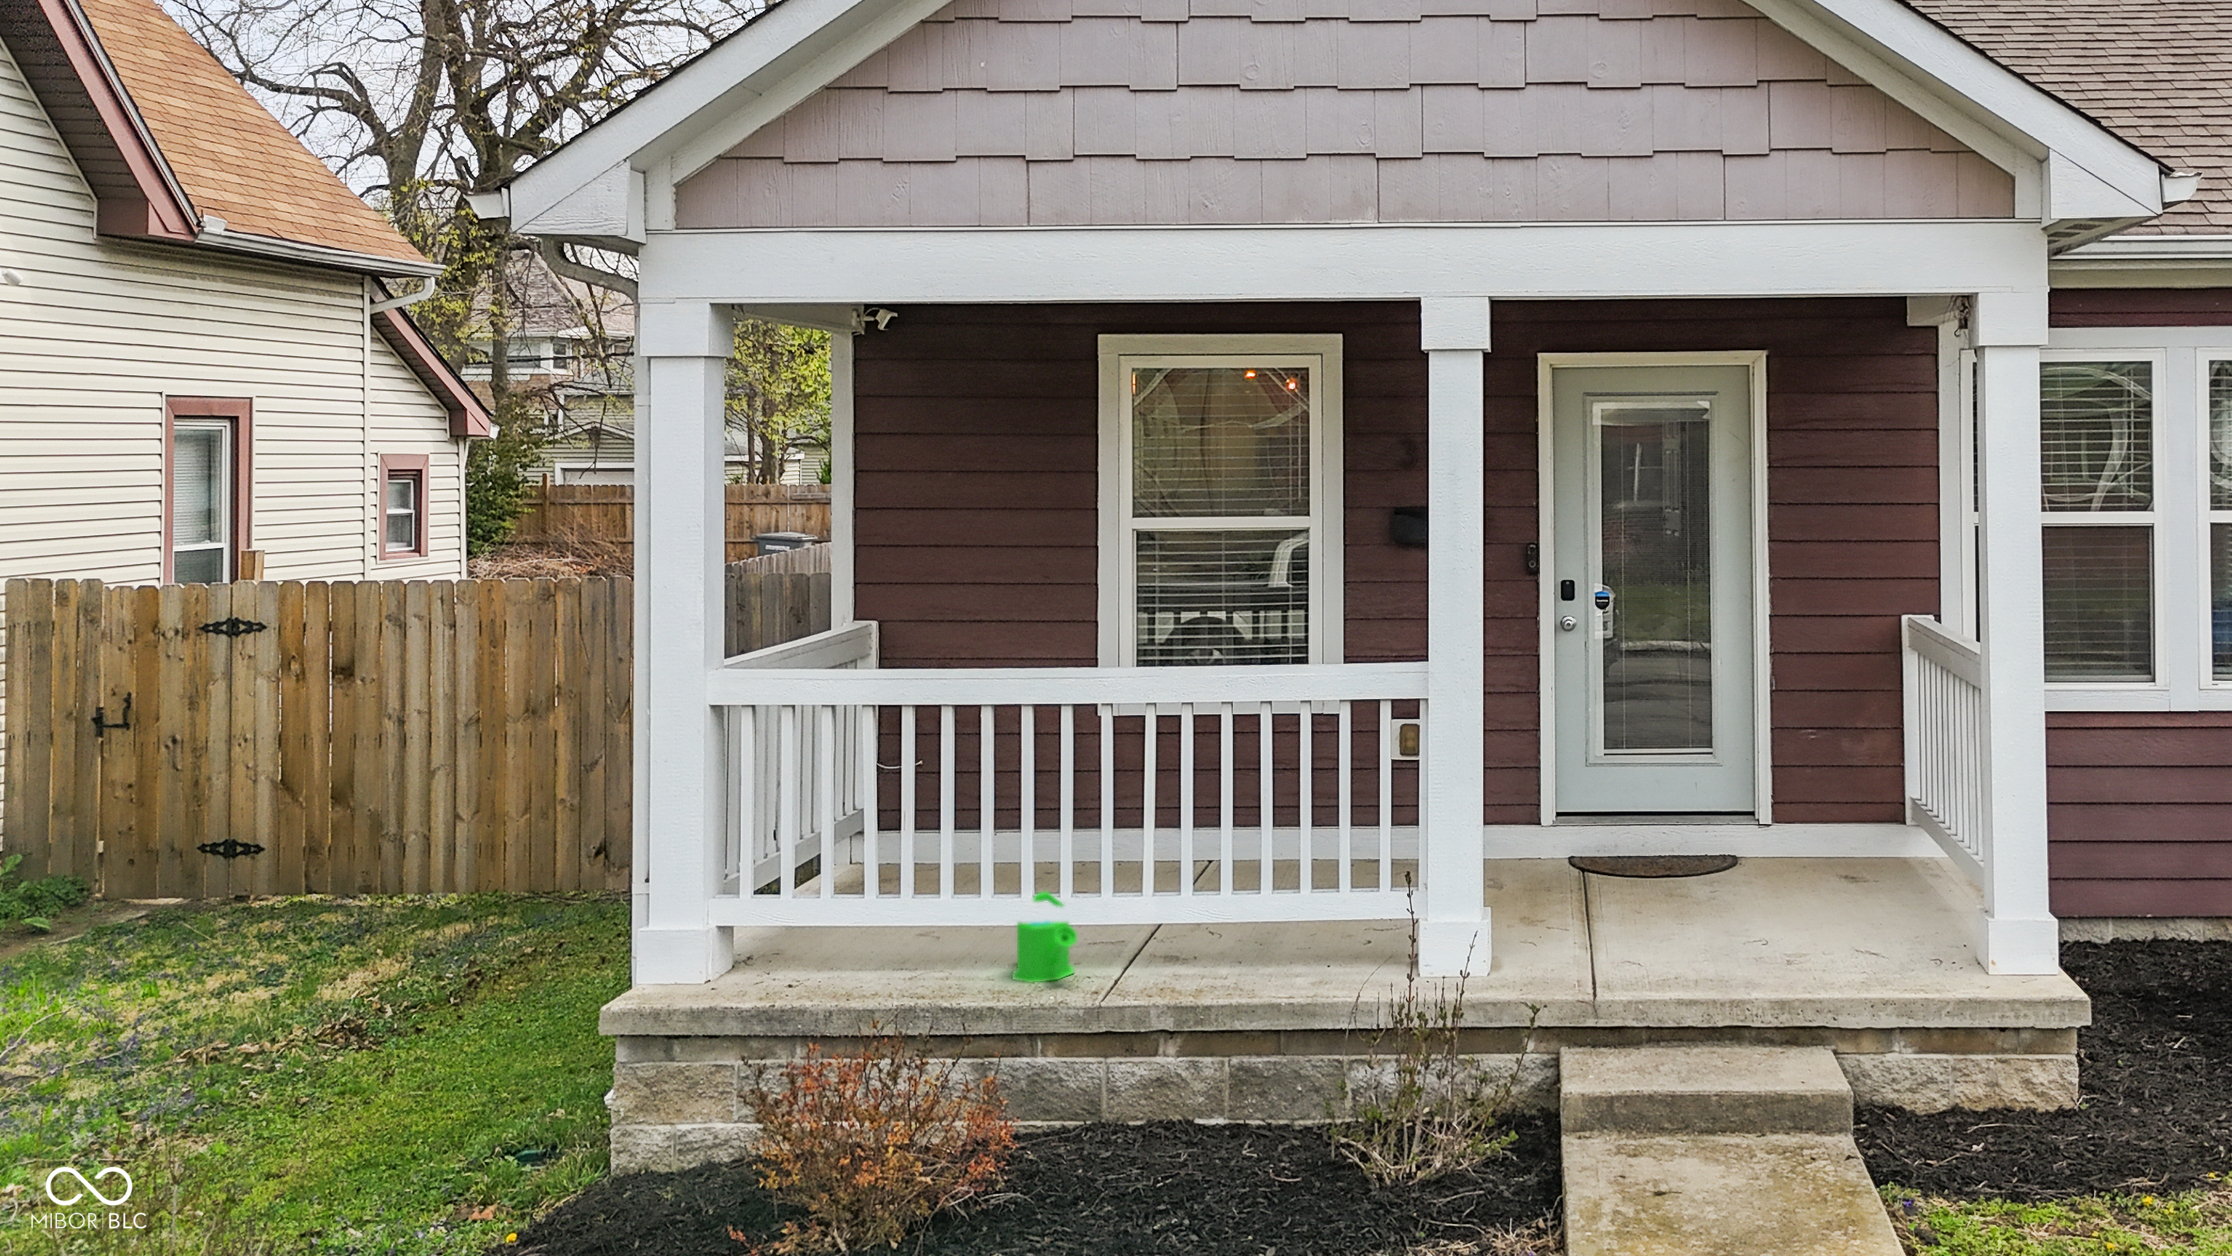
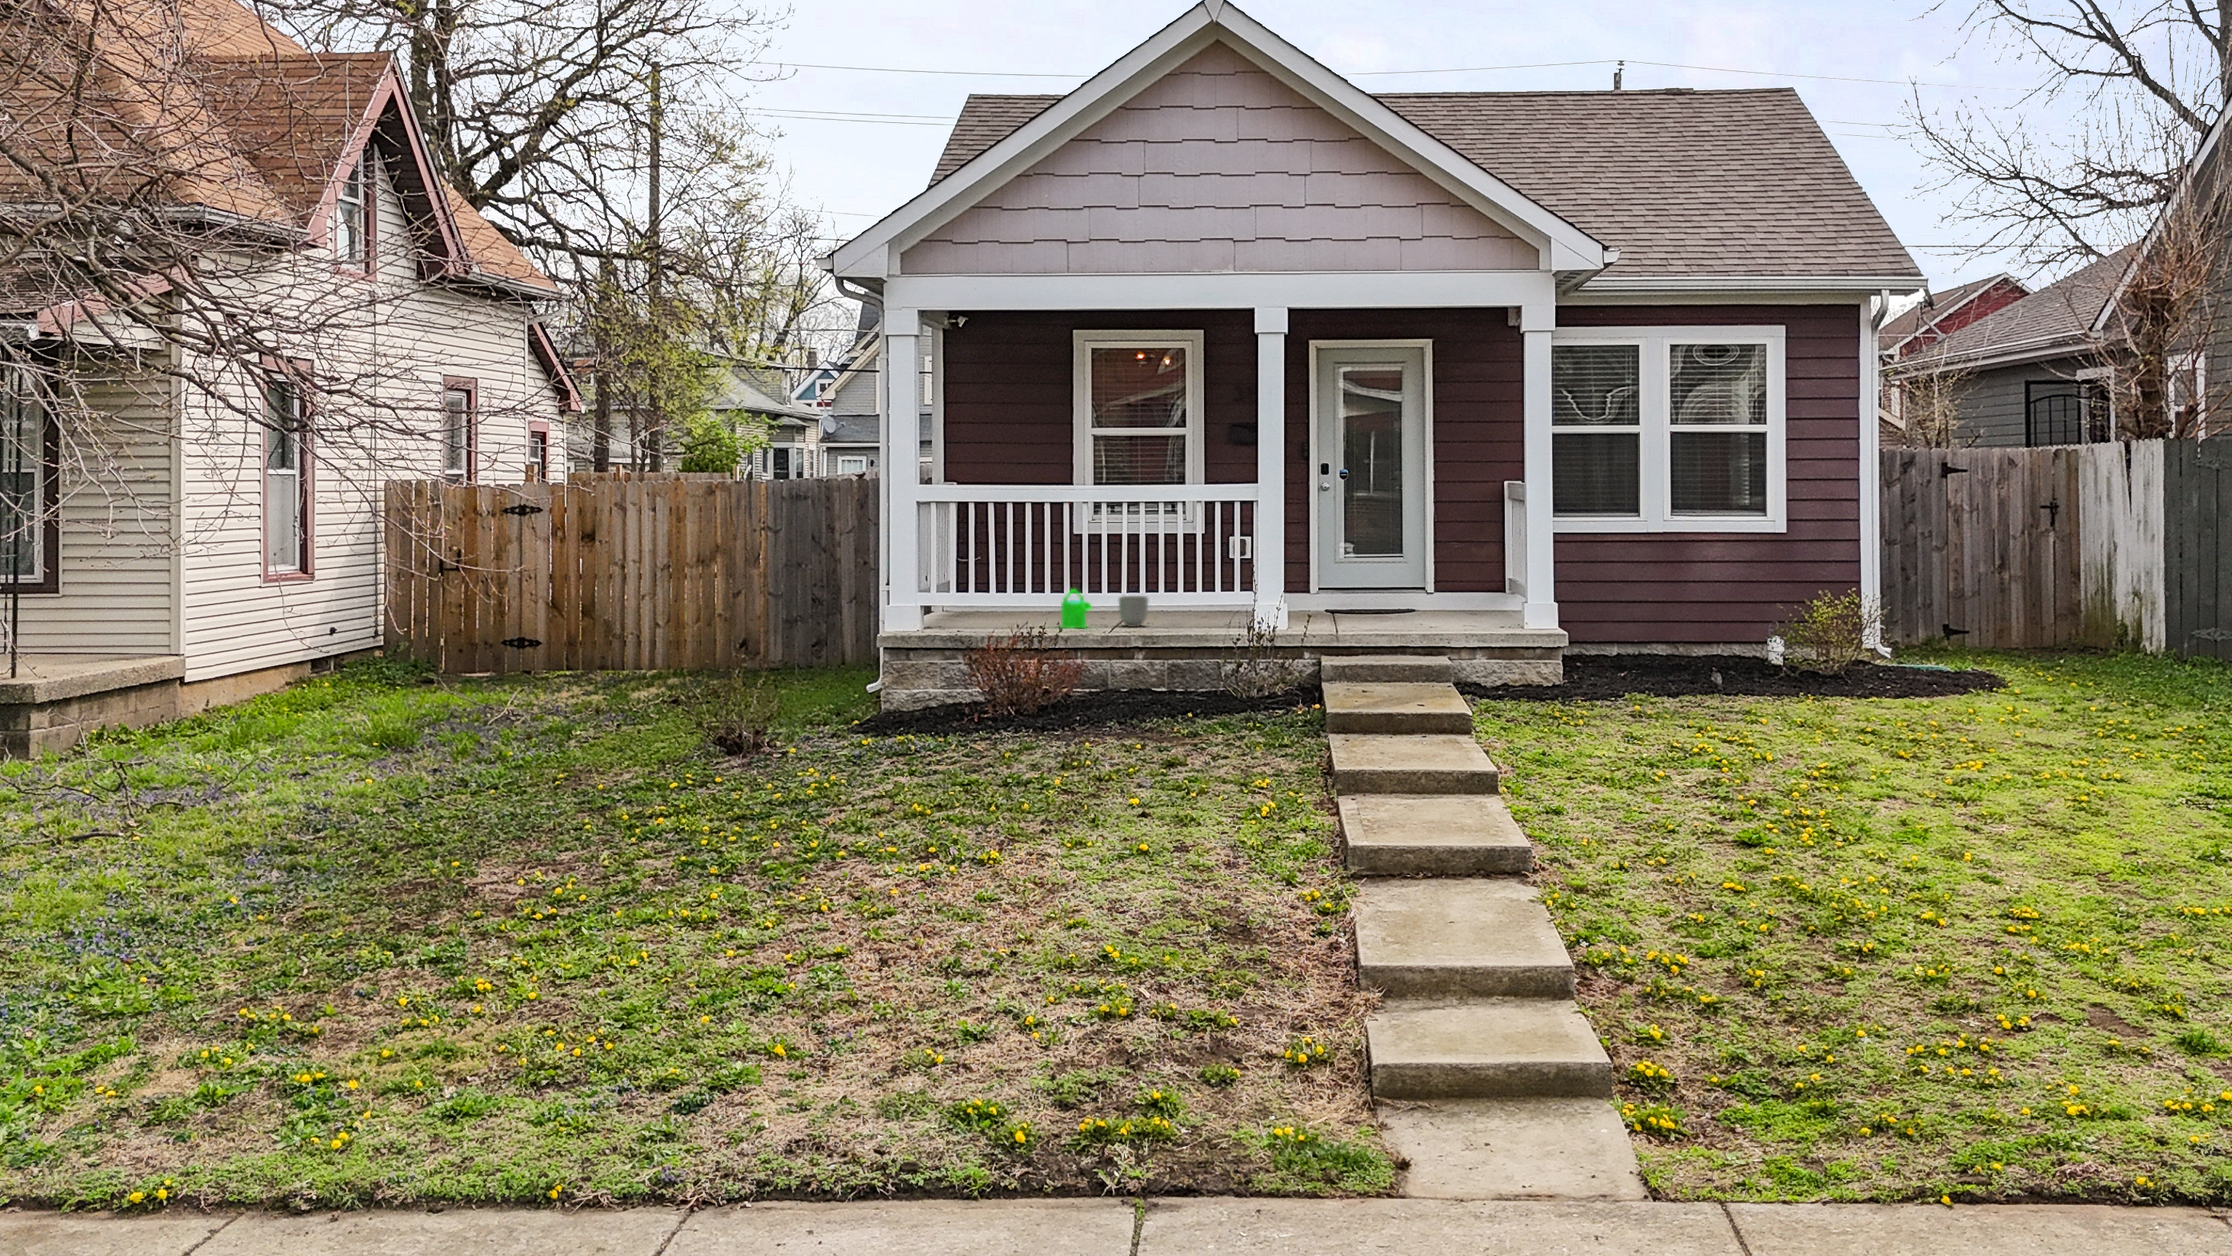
planter: none [1142,893,1206,966] -> present [1119,596,1148,627]

